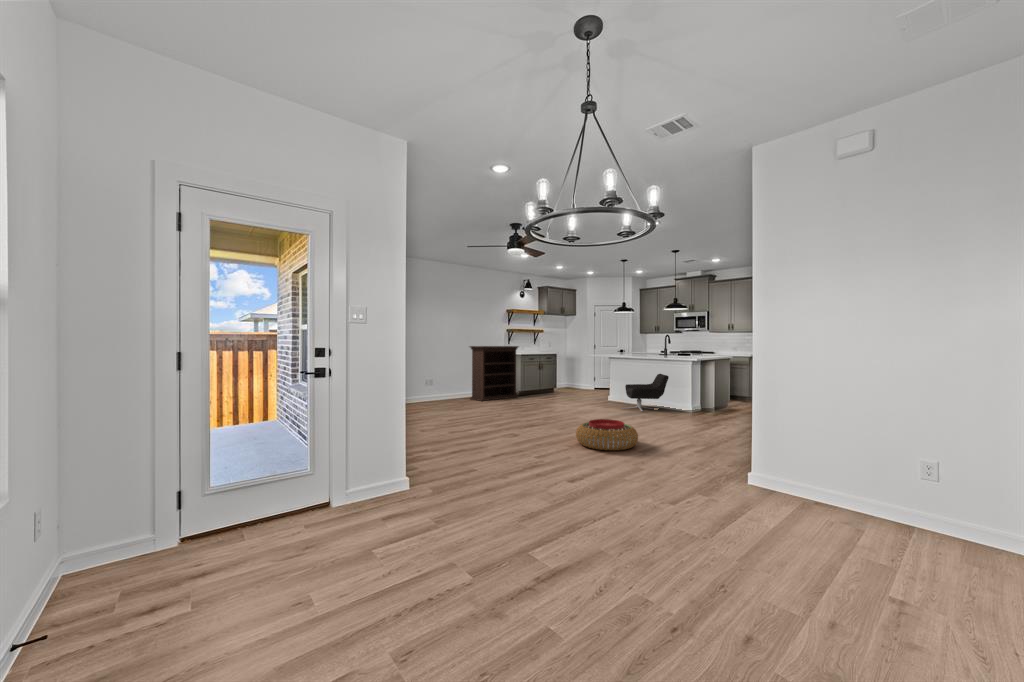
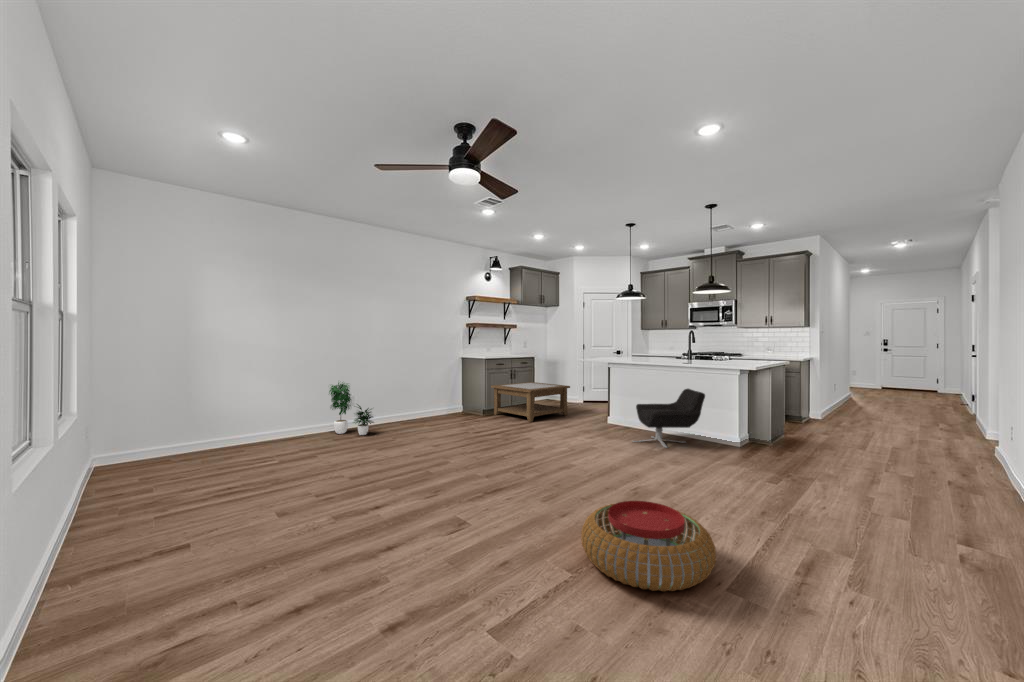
bookshelf: present [470,346,518,401] -> none [408,347,483,428]
potted plant: none [419,367,449,404] -> present [329,383,374,435]
coffee table: none [525,373,582,399] -> present [491,382,570,422]

